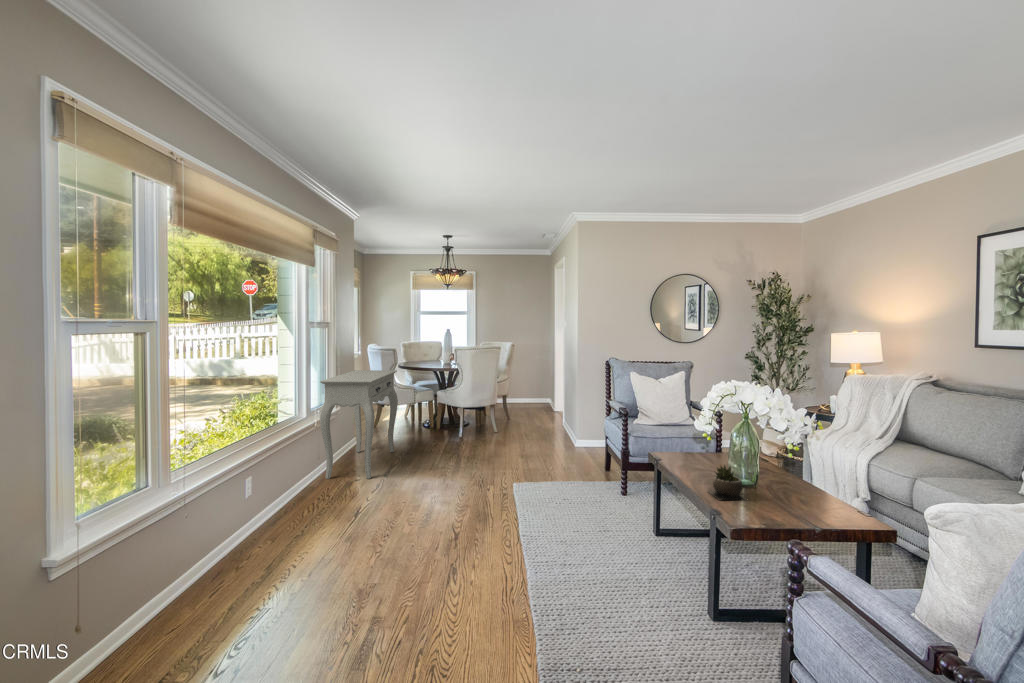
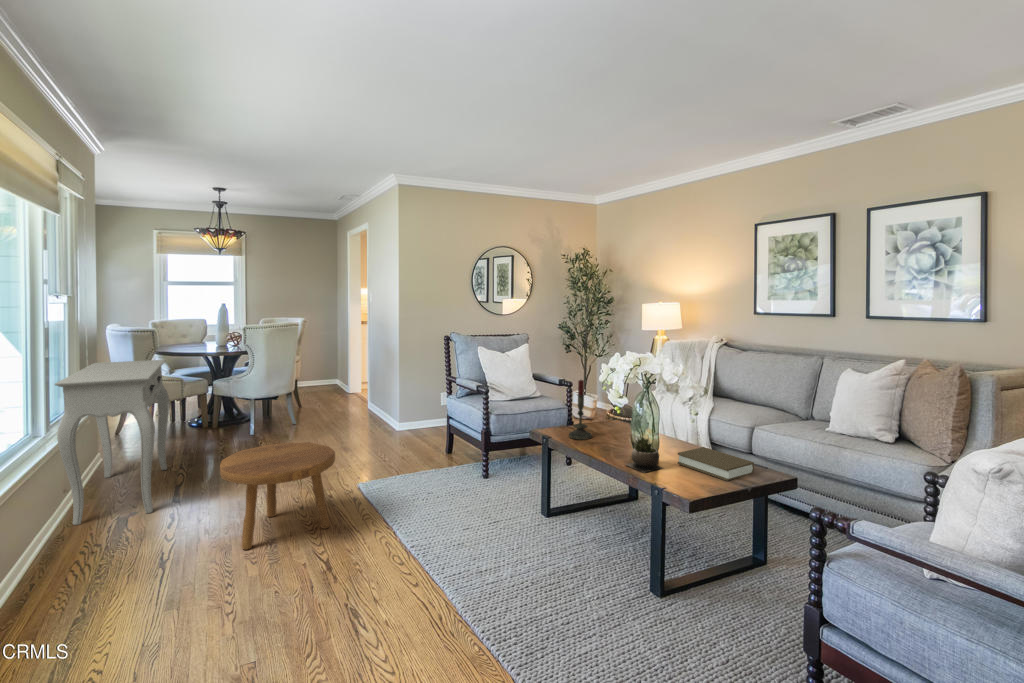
candle: none [681,404,705,465] -> present [569,380,592,440]
footstool: none [399,438,481,514] -> present [220,442,335,550]
book: none [765,486,849,521] -> present [677,447,754,481]

